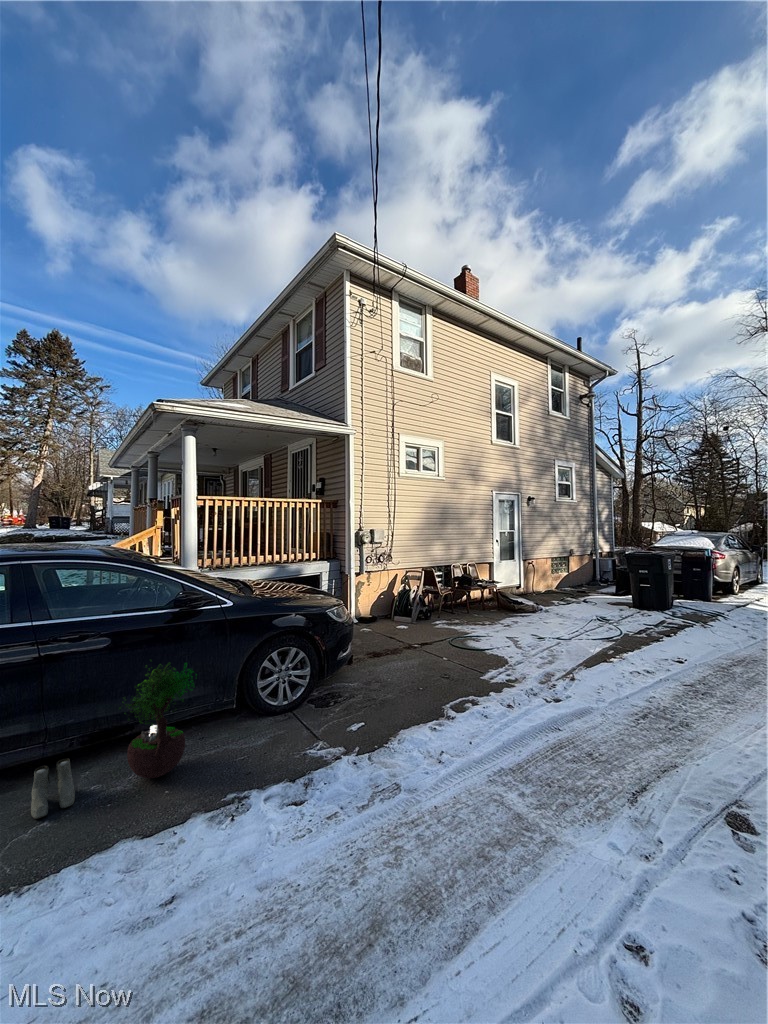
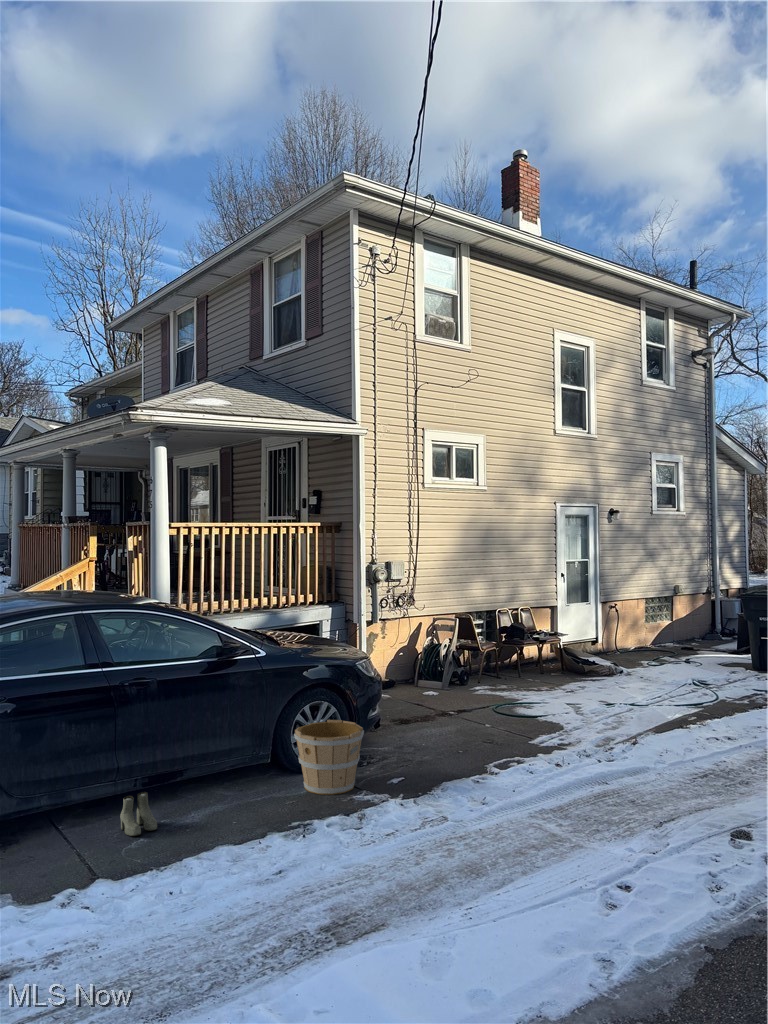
potted tree: present [119,659,197,778] -> none [192,702,256,814]
wooden bucket: none [254,665,324,746] -> present [294,720,364,795]

